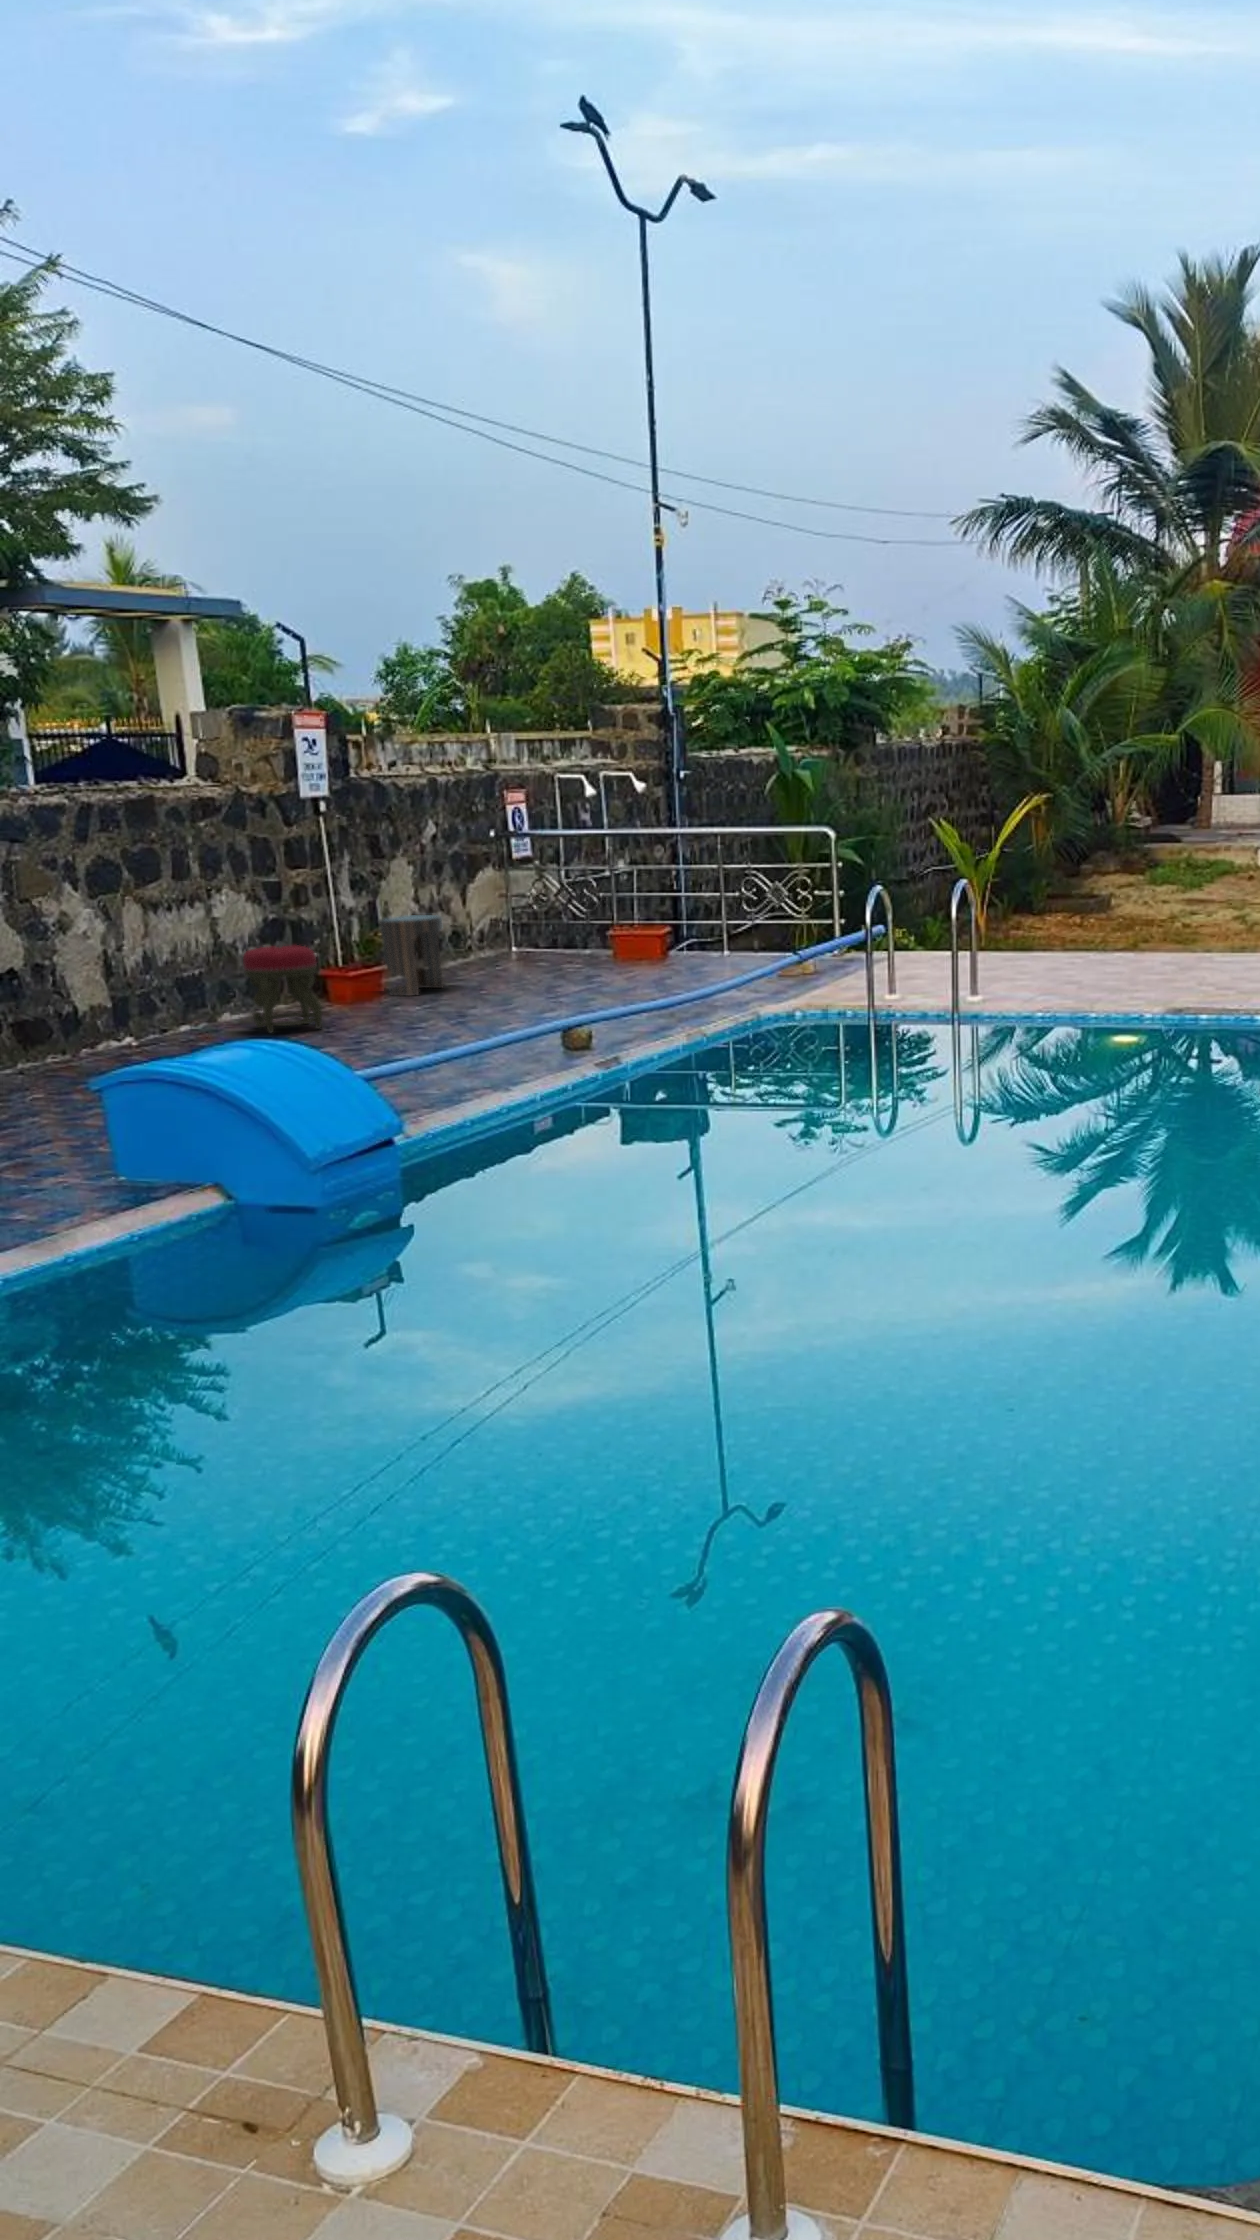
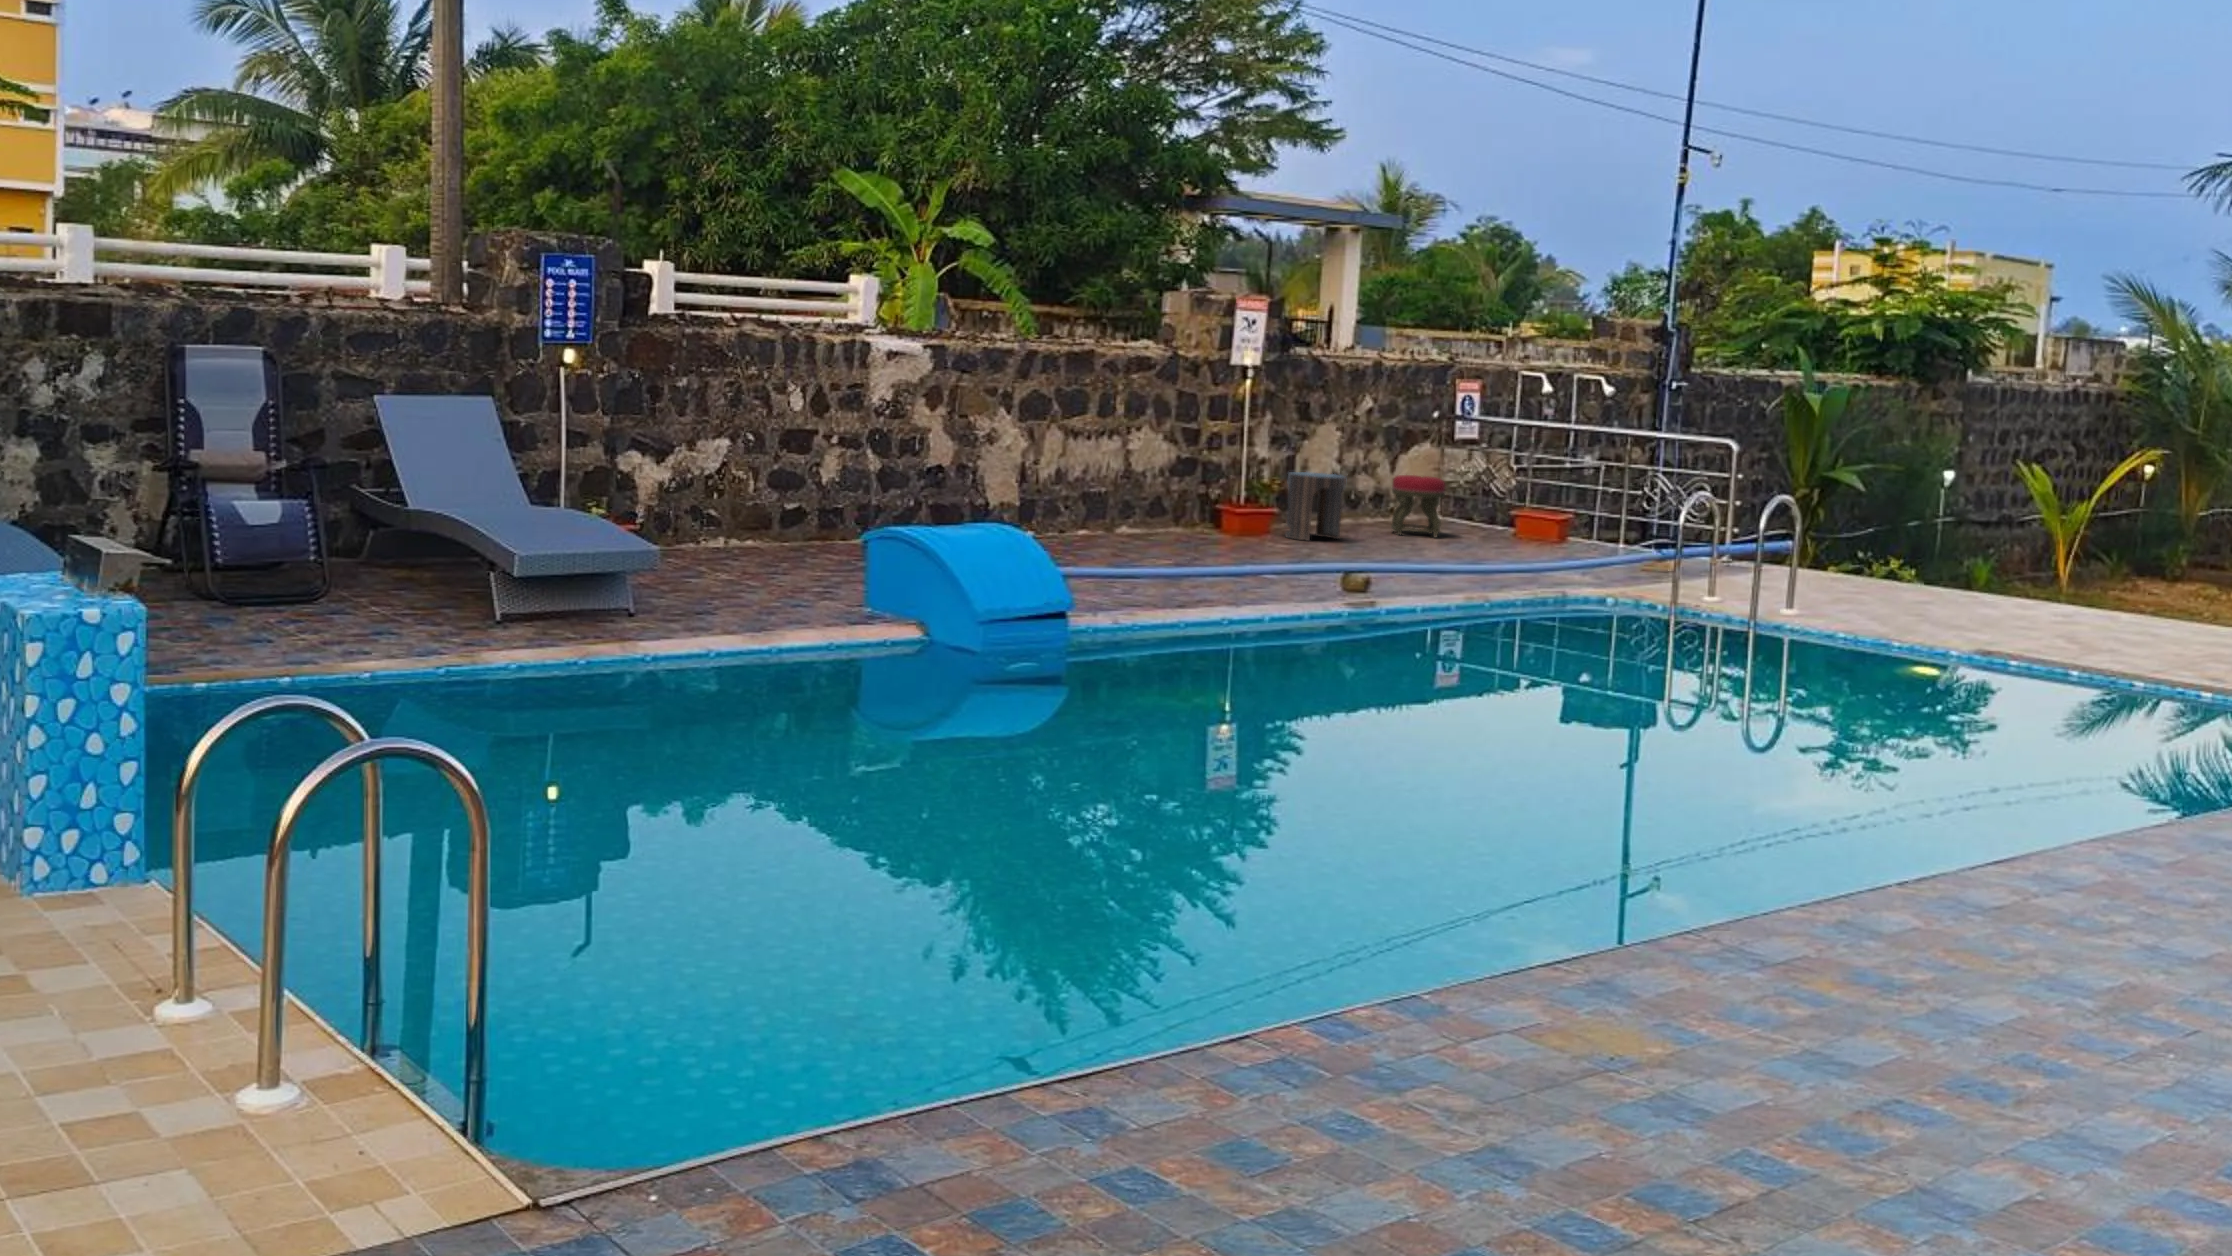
stool: present [243,945,322,1033] -> present [1391,475,1446,537]

